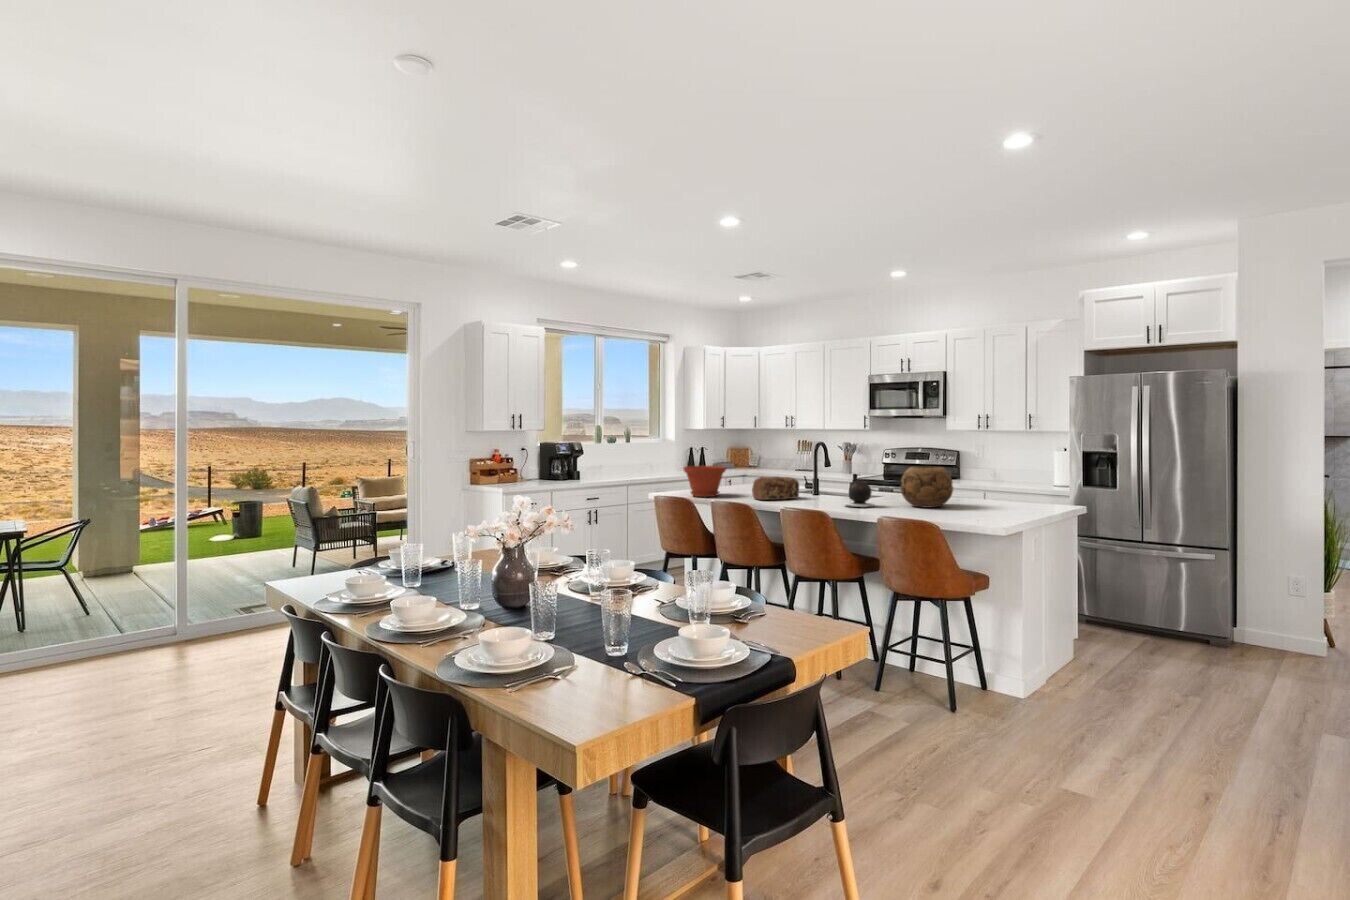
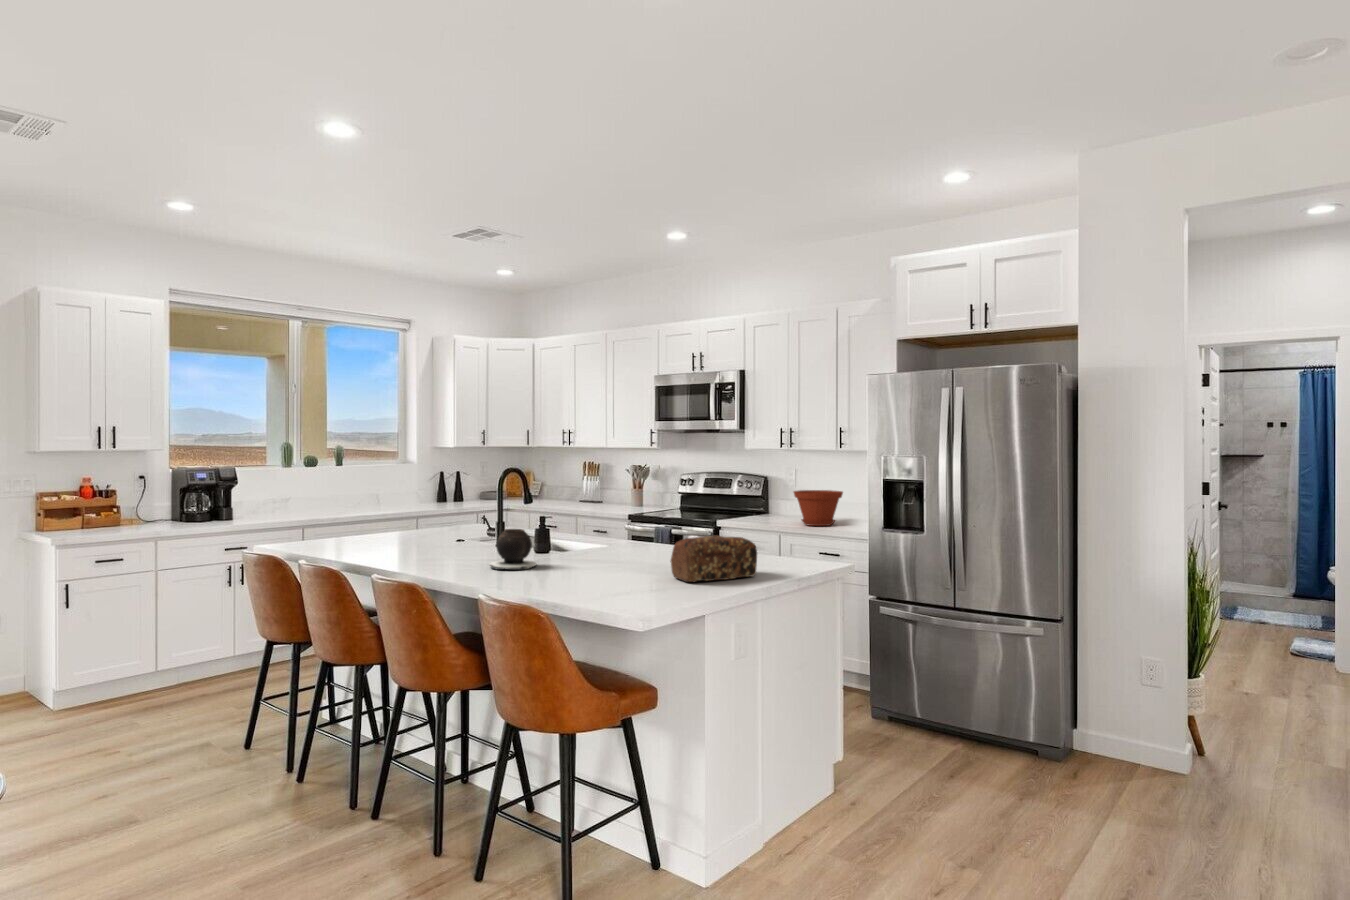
plant pot: present [683,466,726,497] -> present [794,490,843,526]
decorative bowl: present [901,466,953,508] -> none [575,505,652,569]
bread loaf: present [752,477,799,500] -> present [670,535,757,582]

